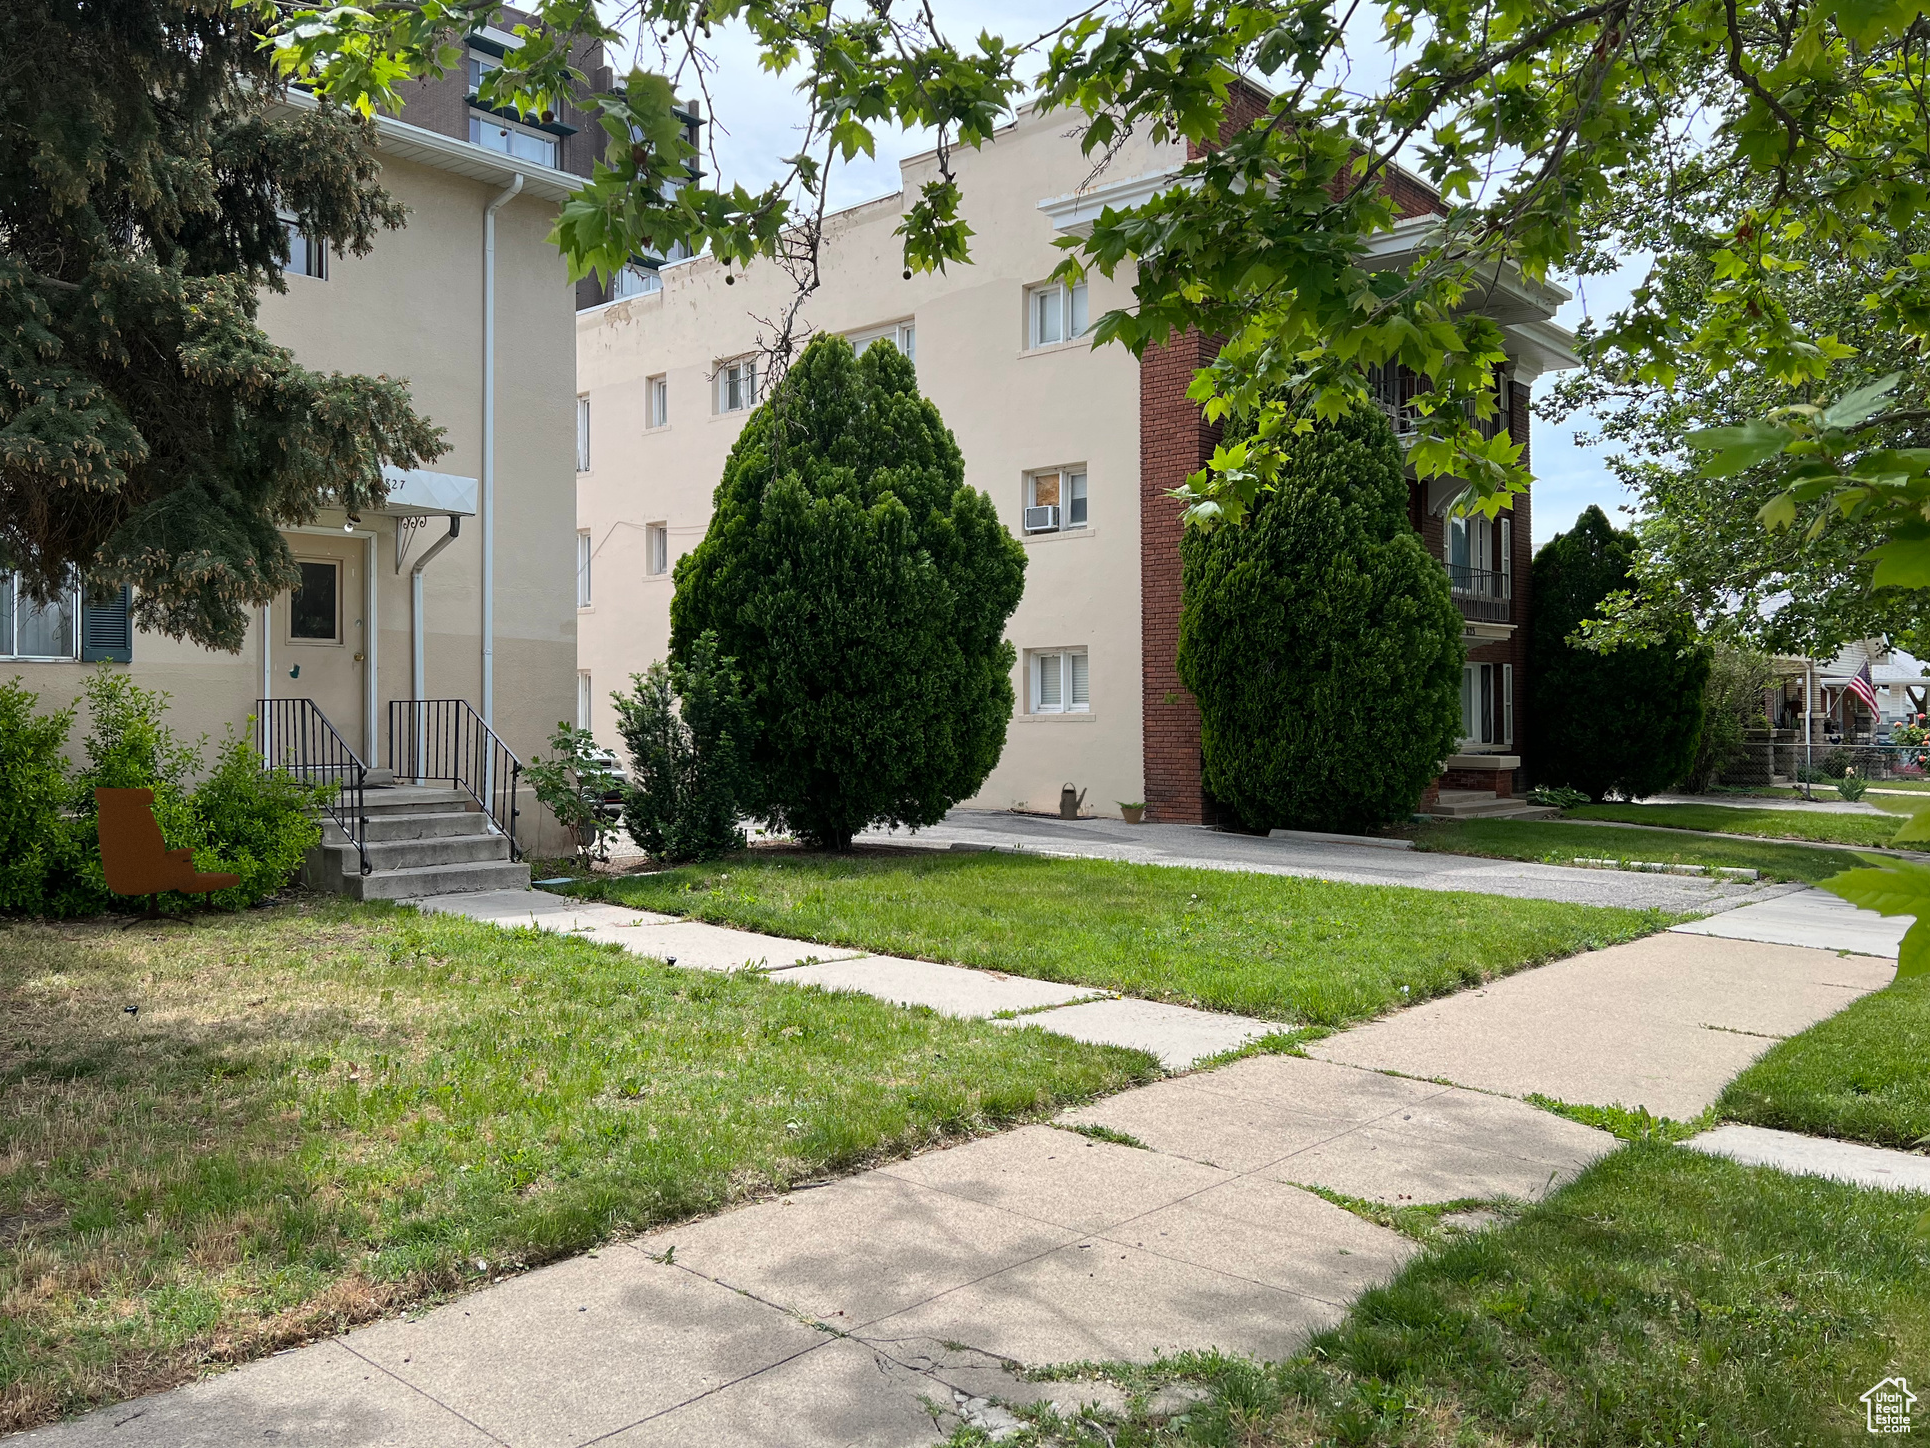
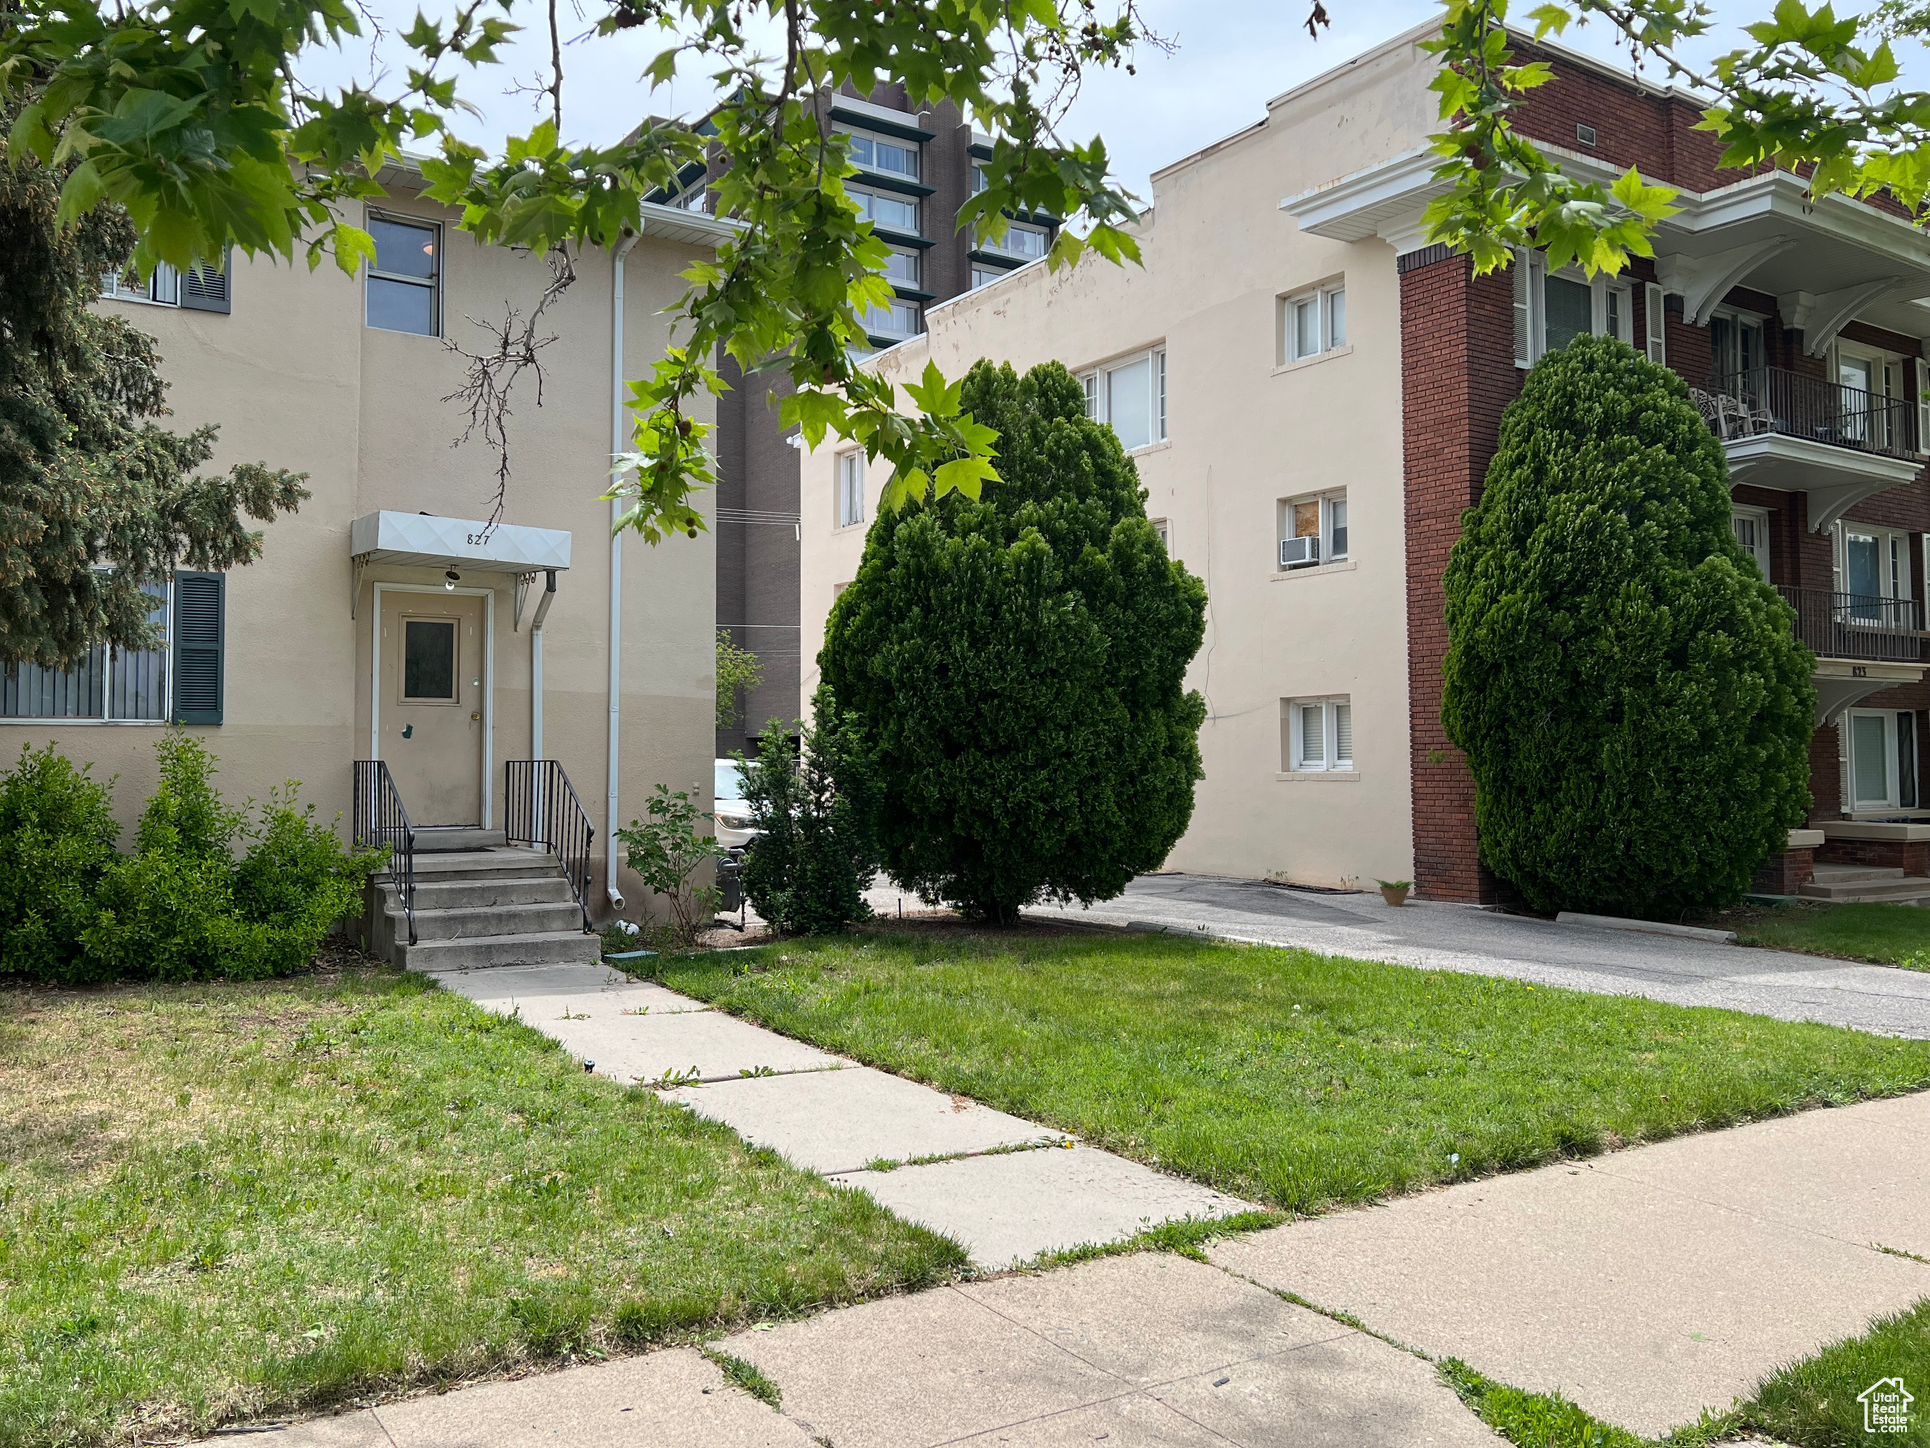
watering can: present [1059,783,1087,820] -> none [1310,856,1347,899]
lounge chair: present [95,787,240,931] -> none [100,851,269,1000]

